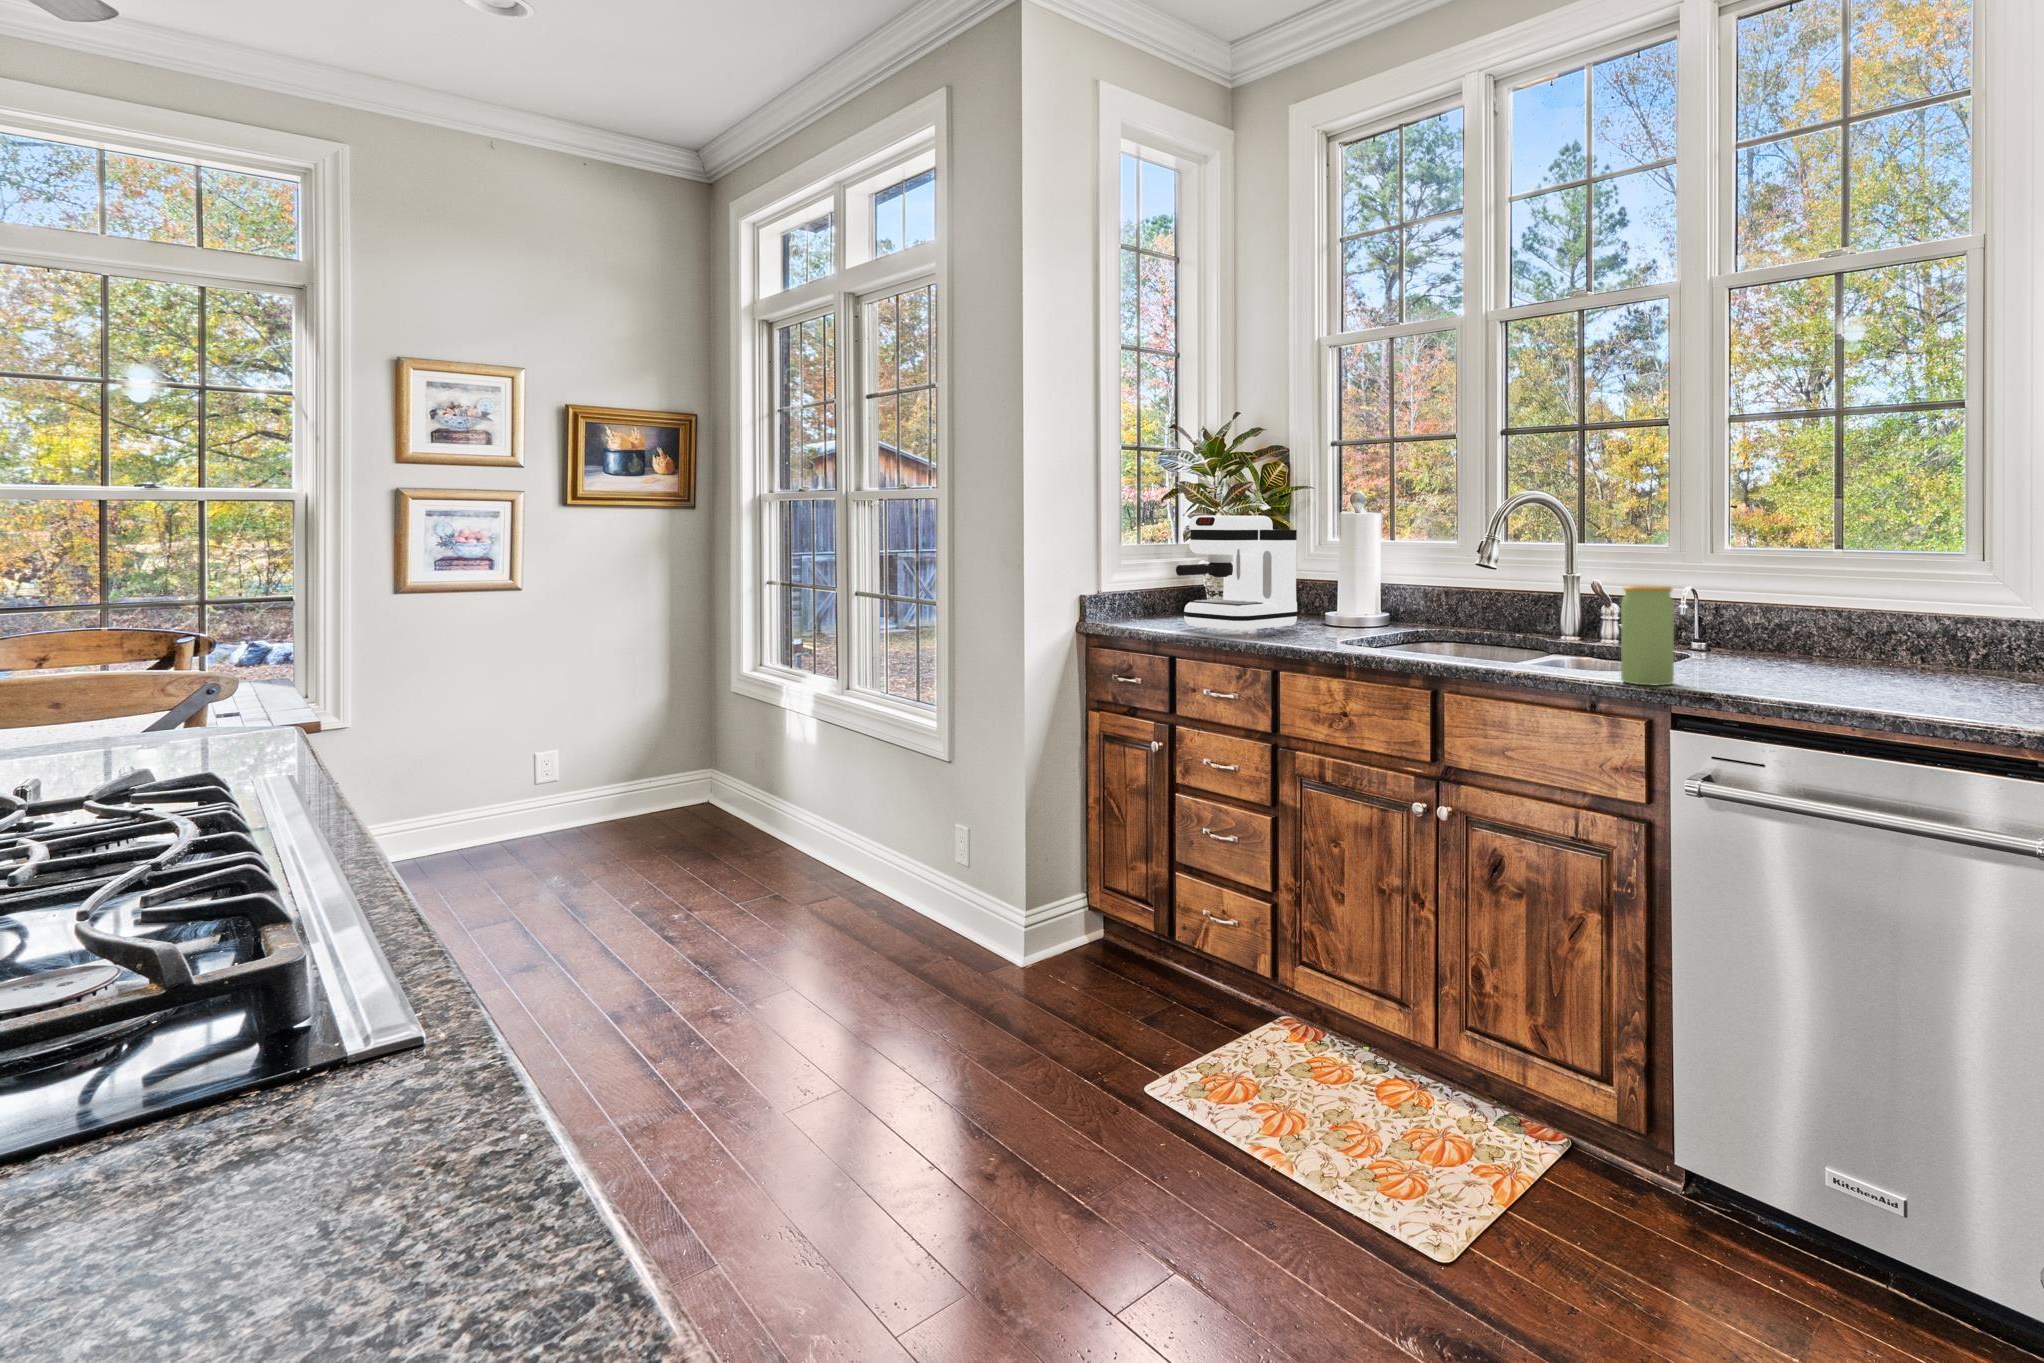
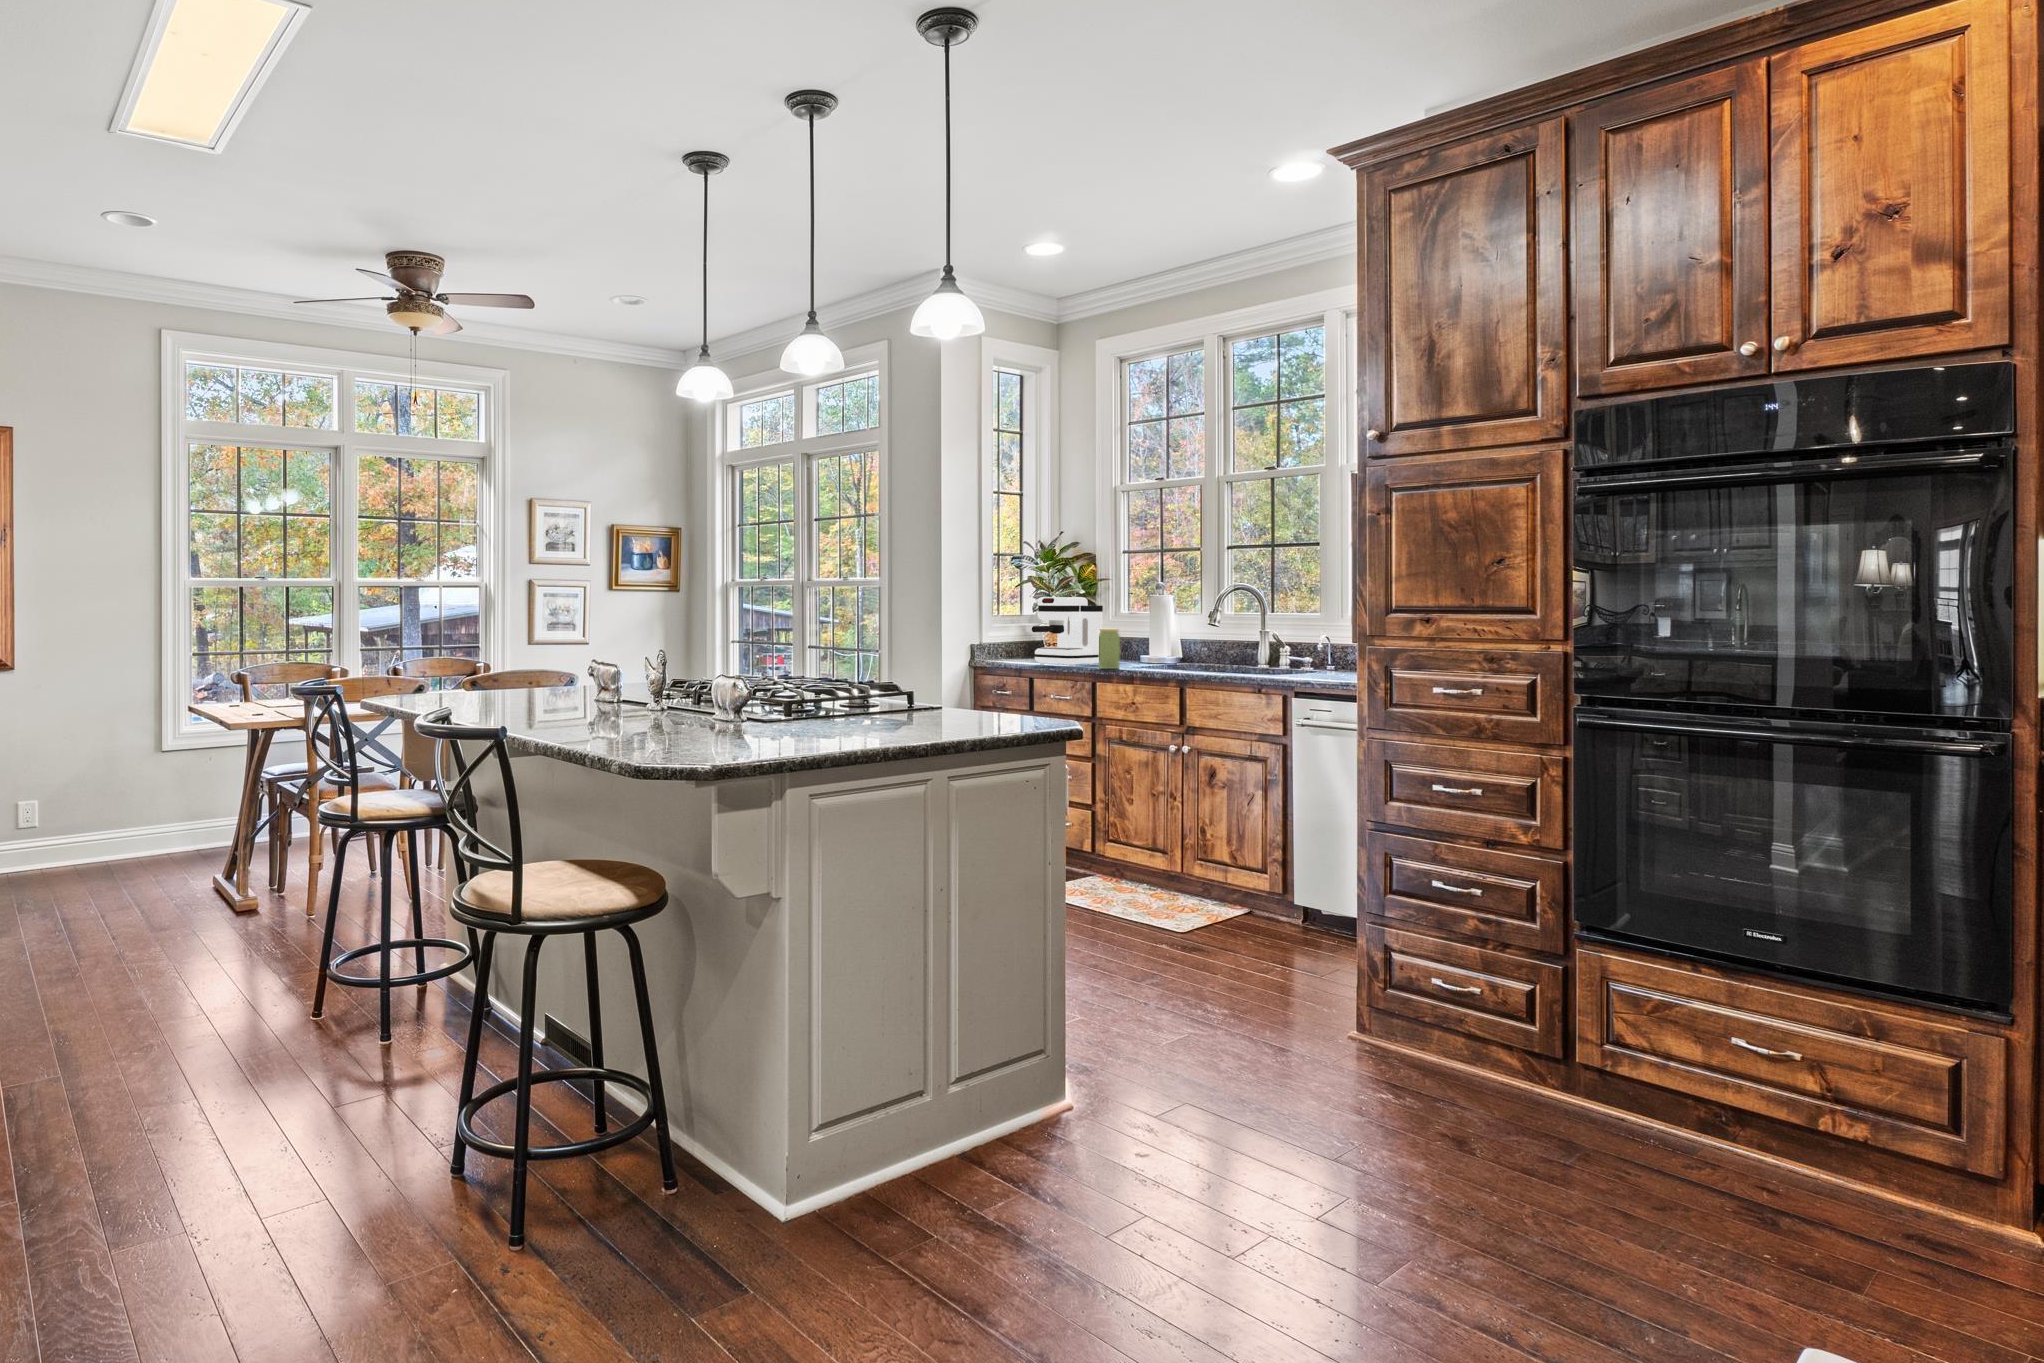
jar: present [1621,585,1674,686] -> present [1099,629,1120,669]

